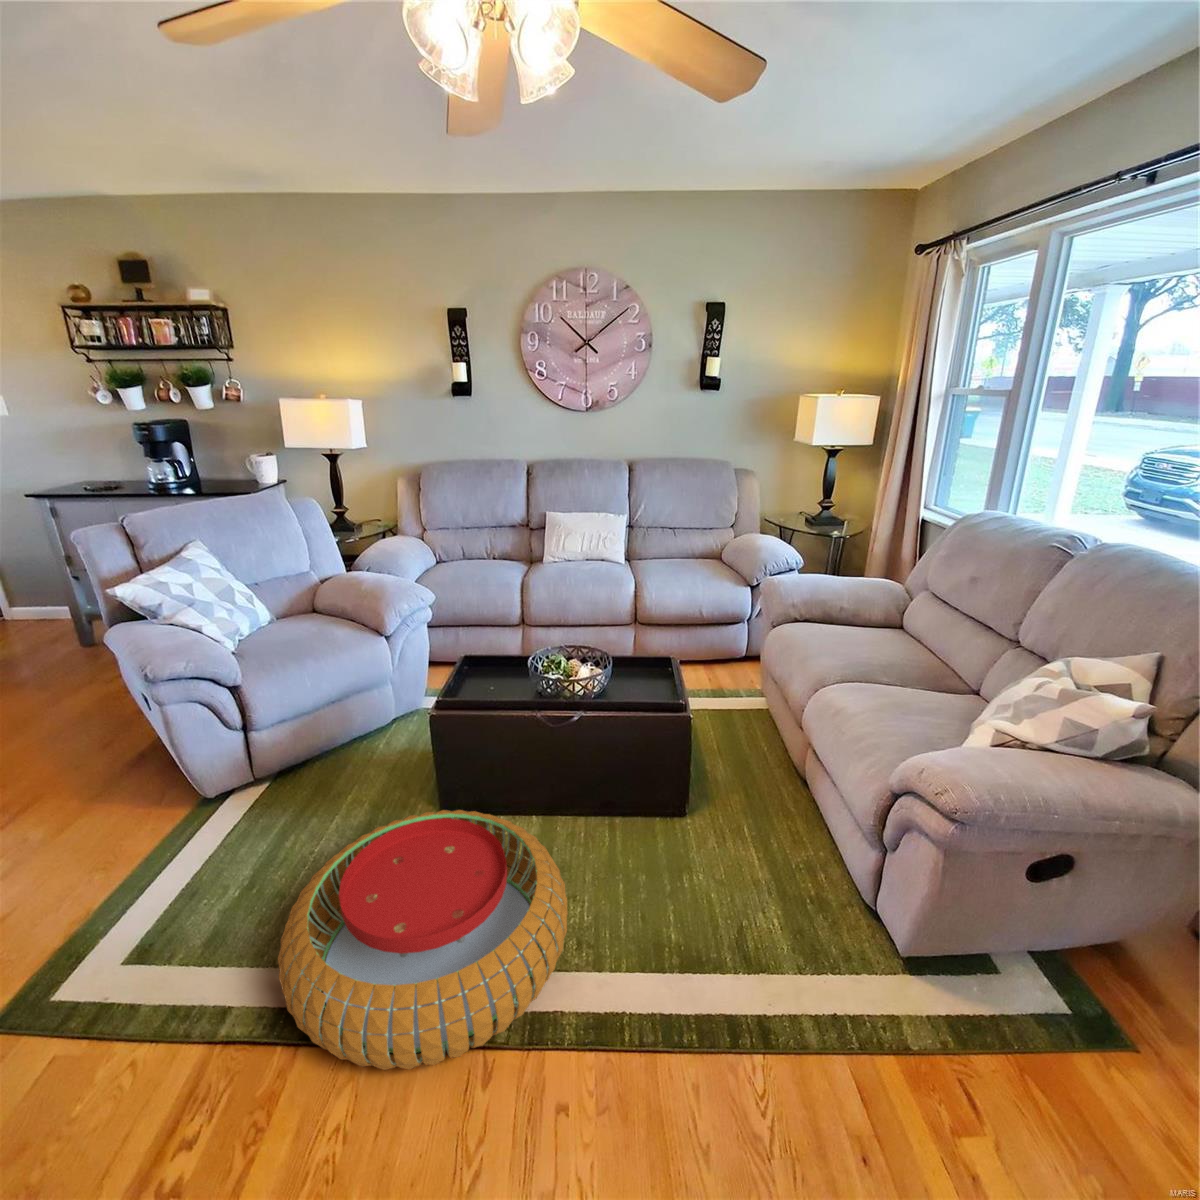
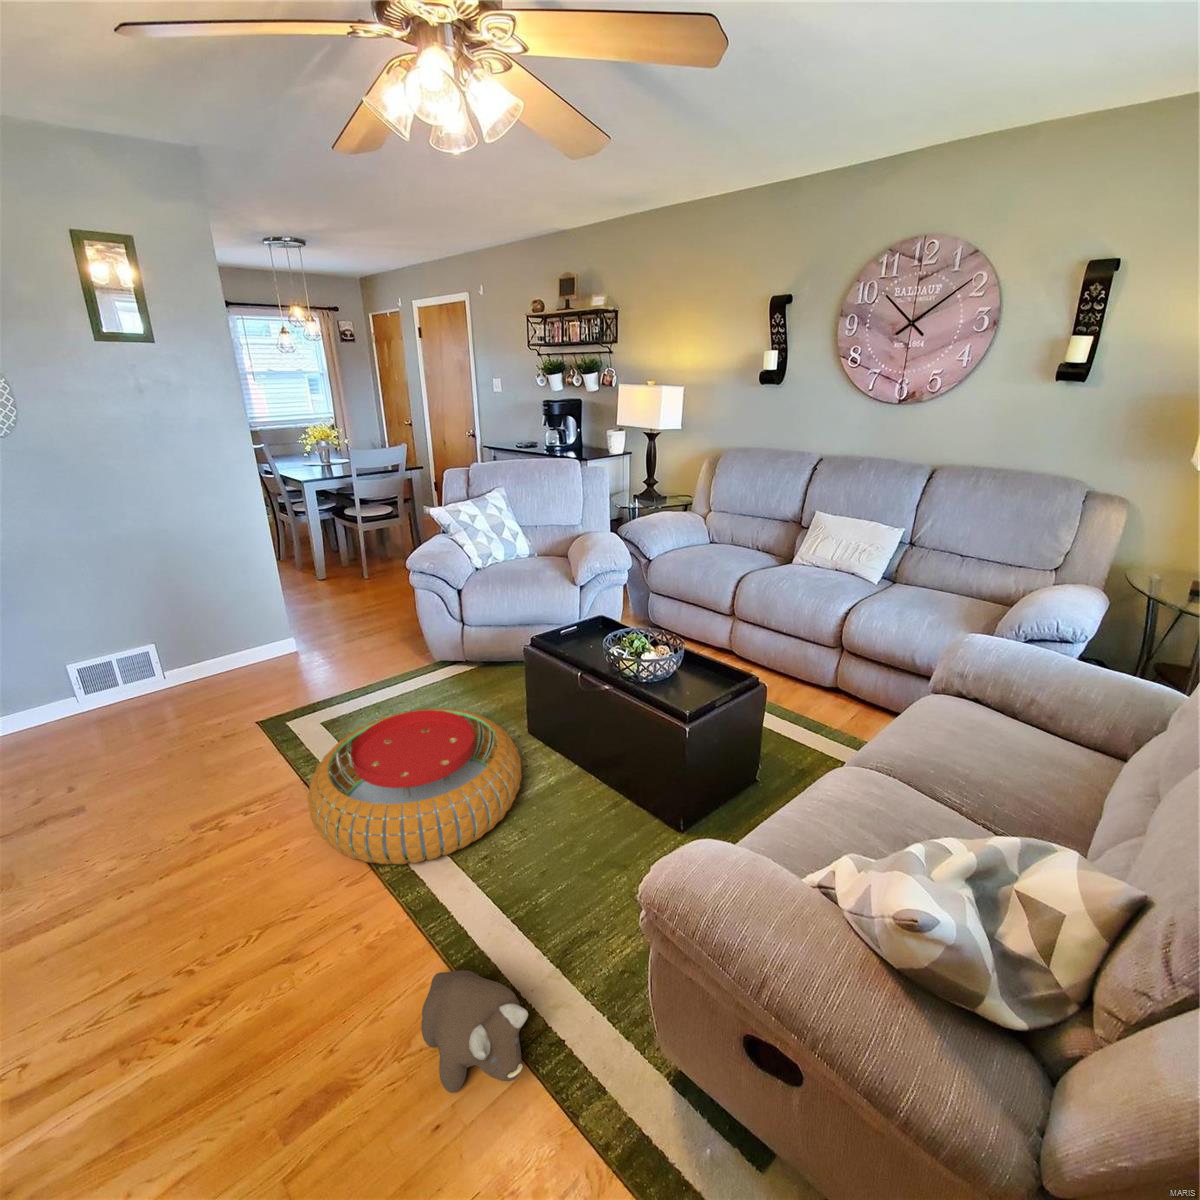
plush toy: none [741,988,898,1126] -> present [421,971,528,1093]

